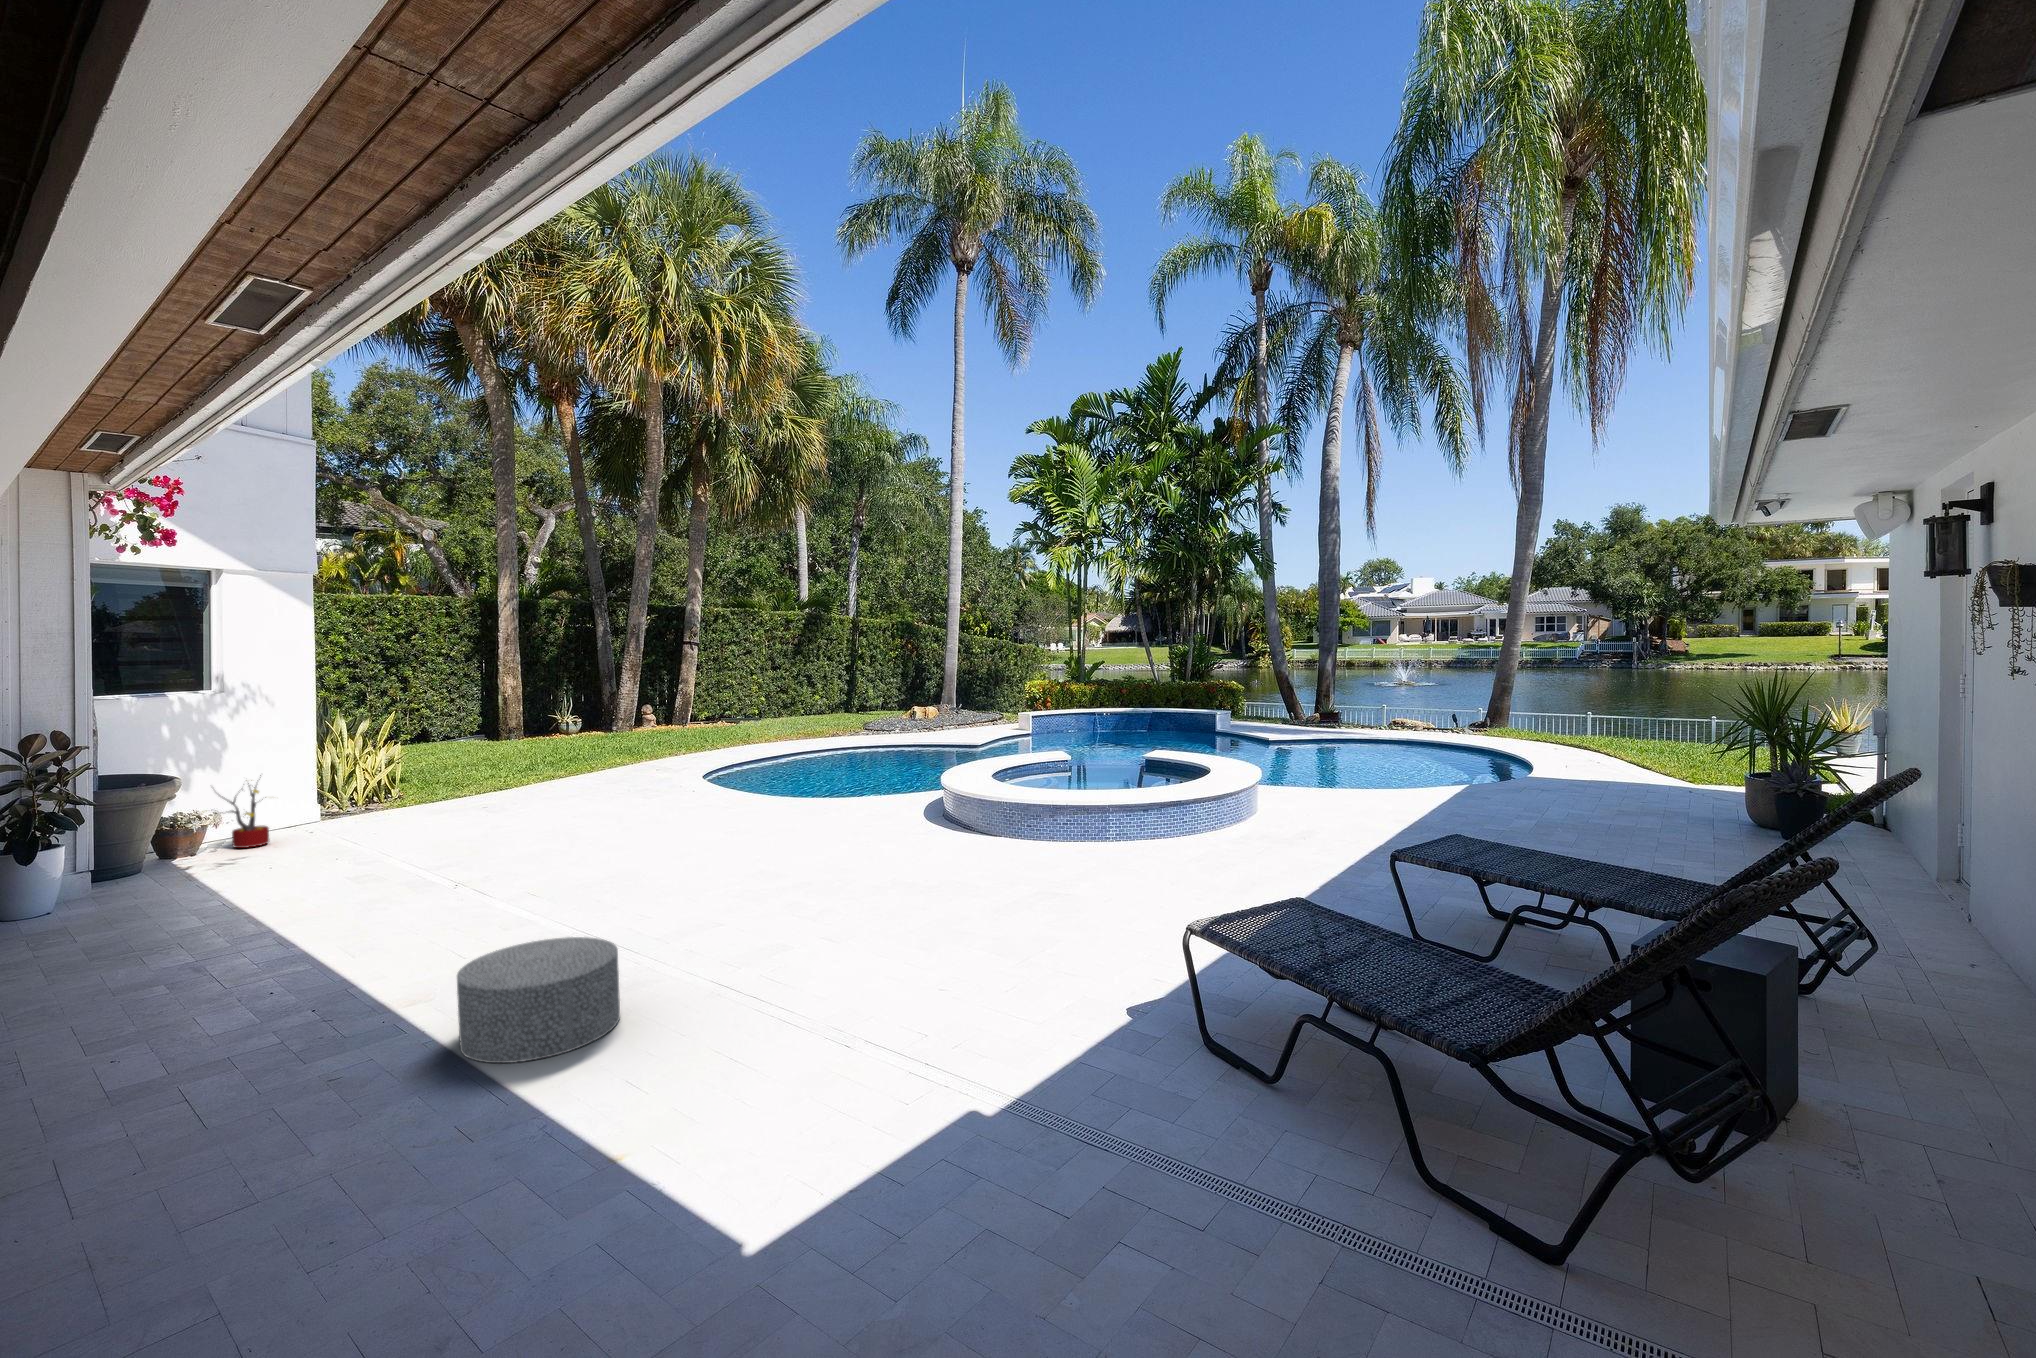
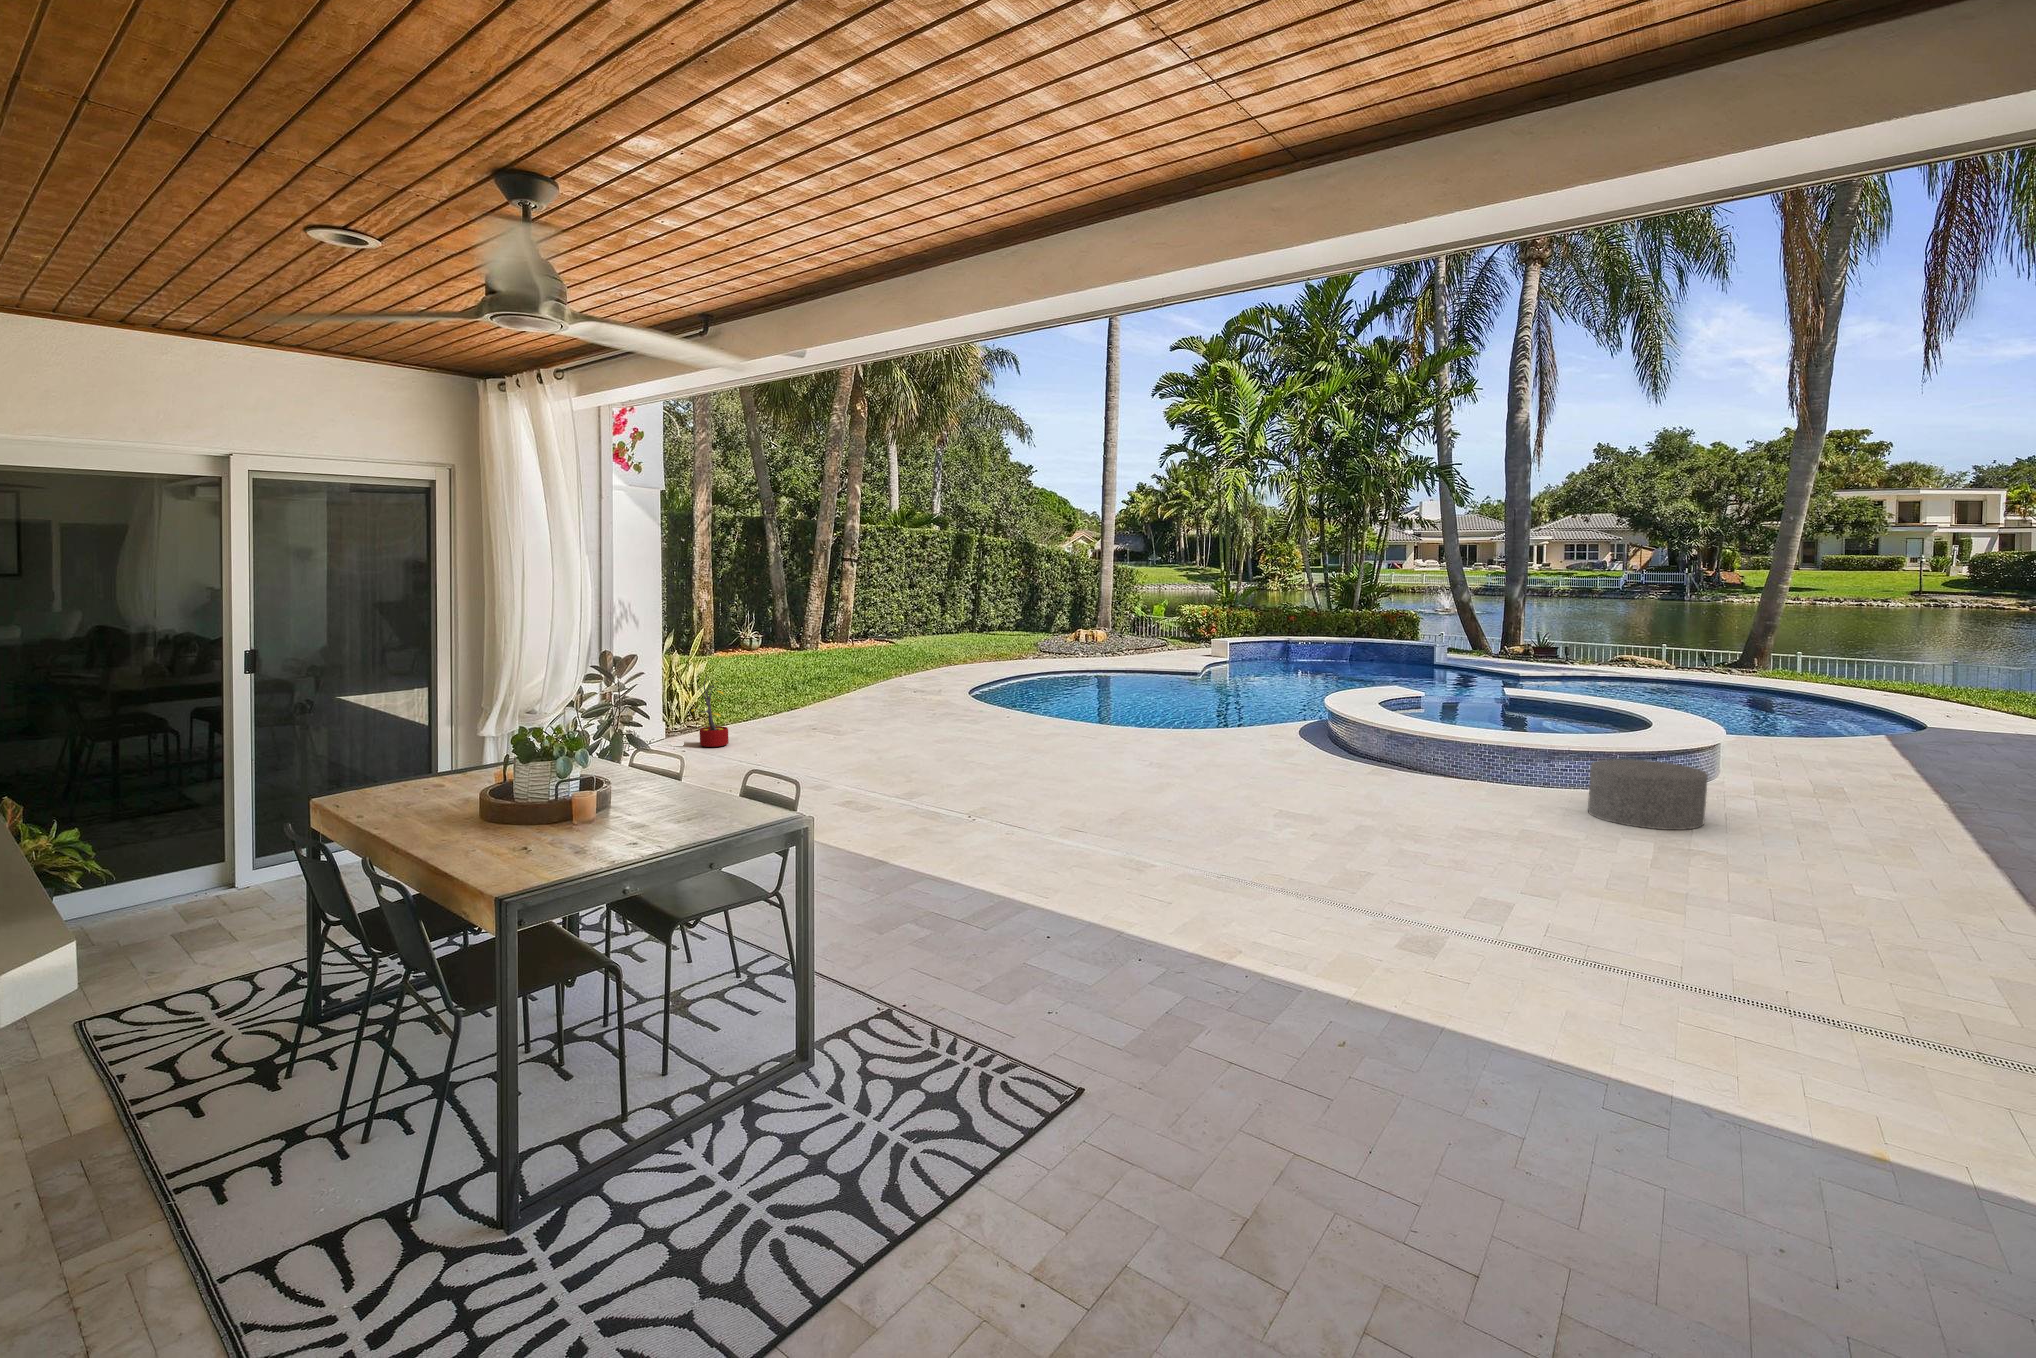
ottoman: present [457,937,620,1063] -> present [1588,759,1708,830]

